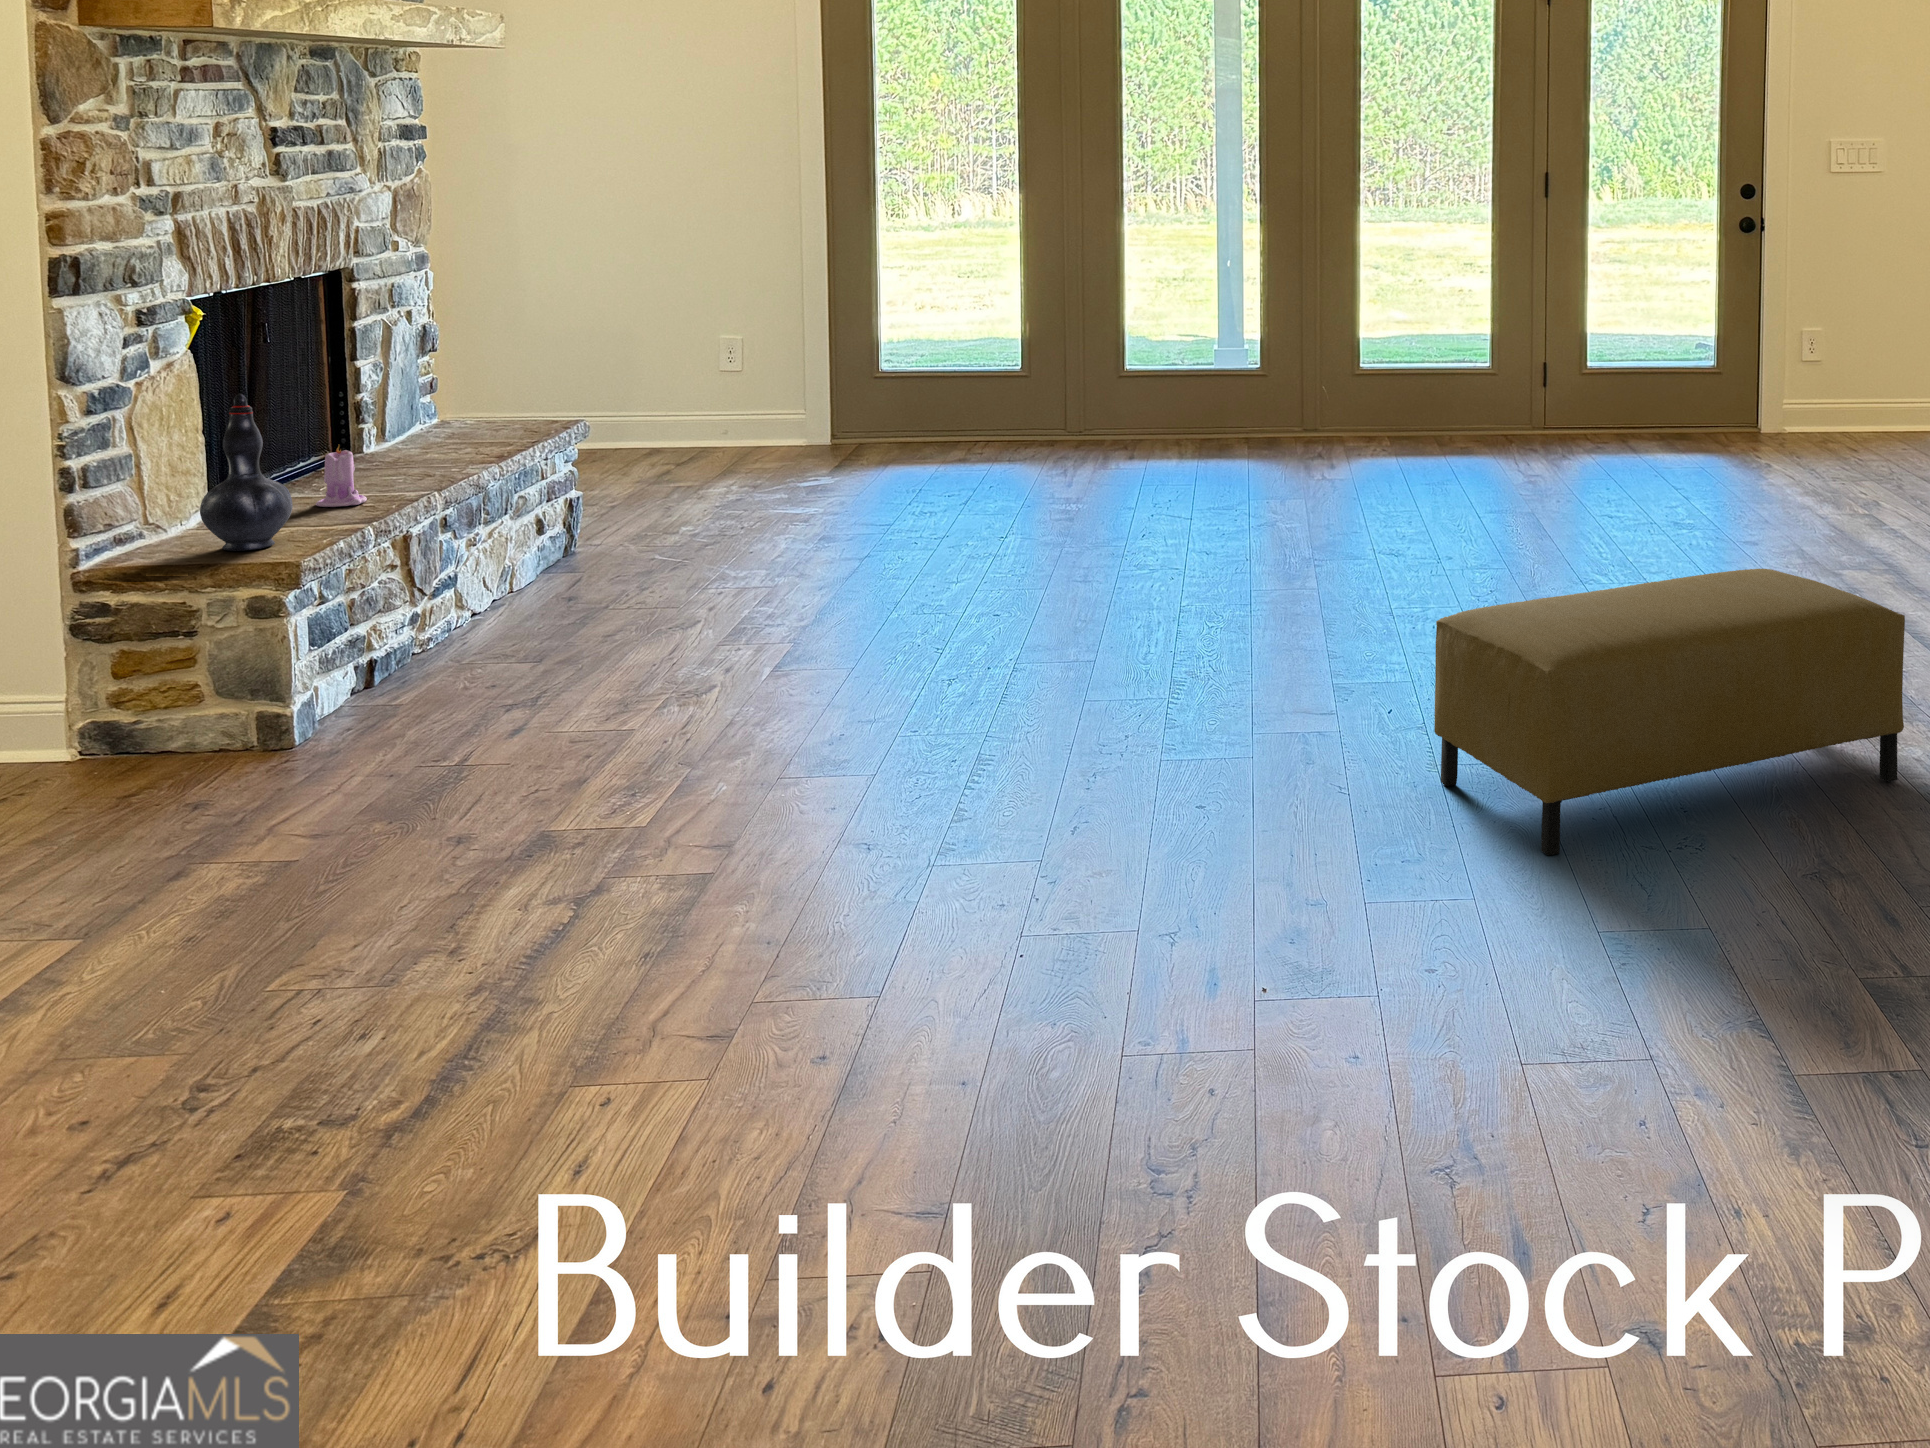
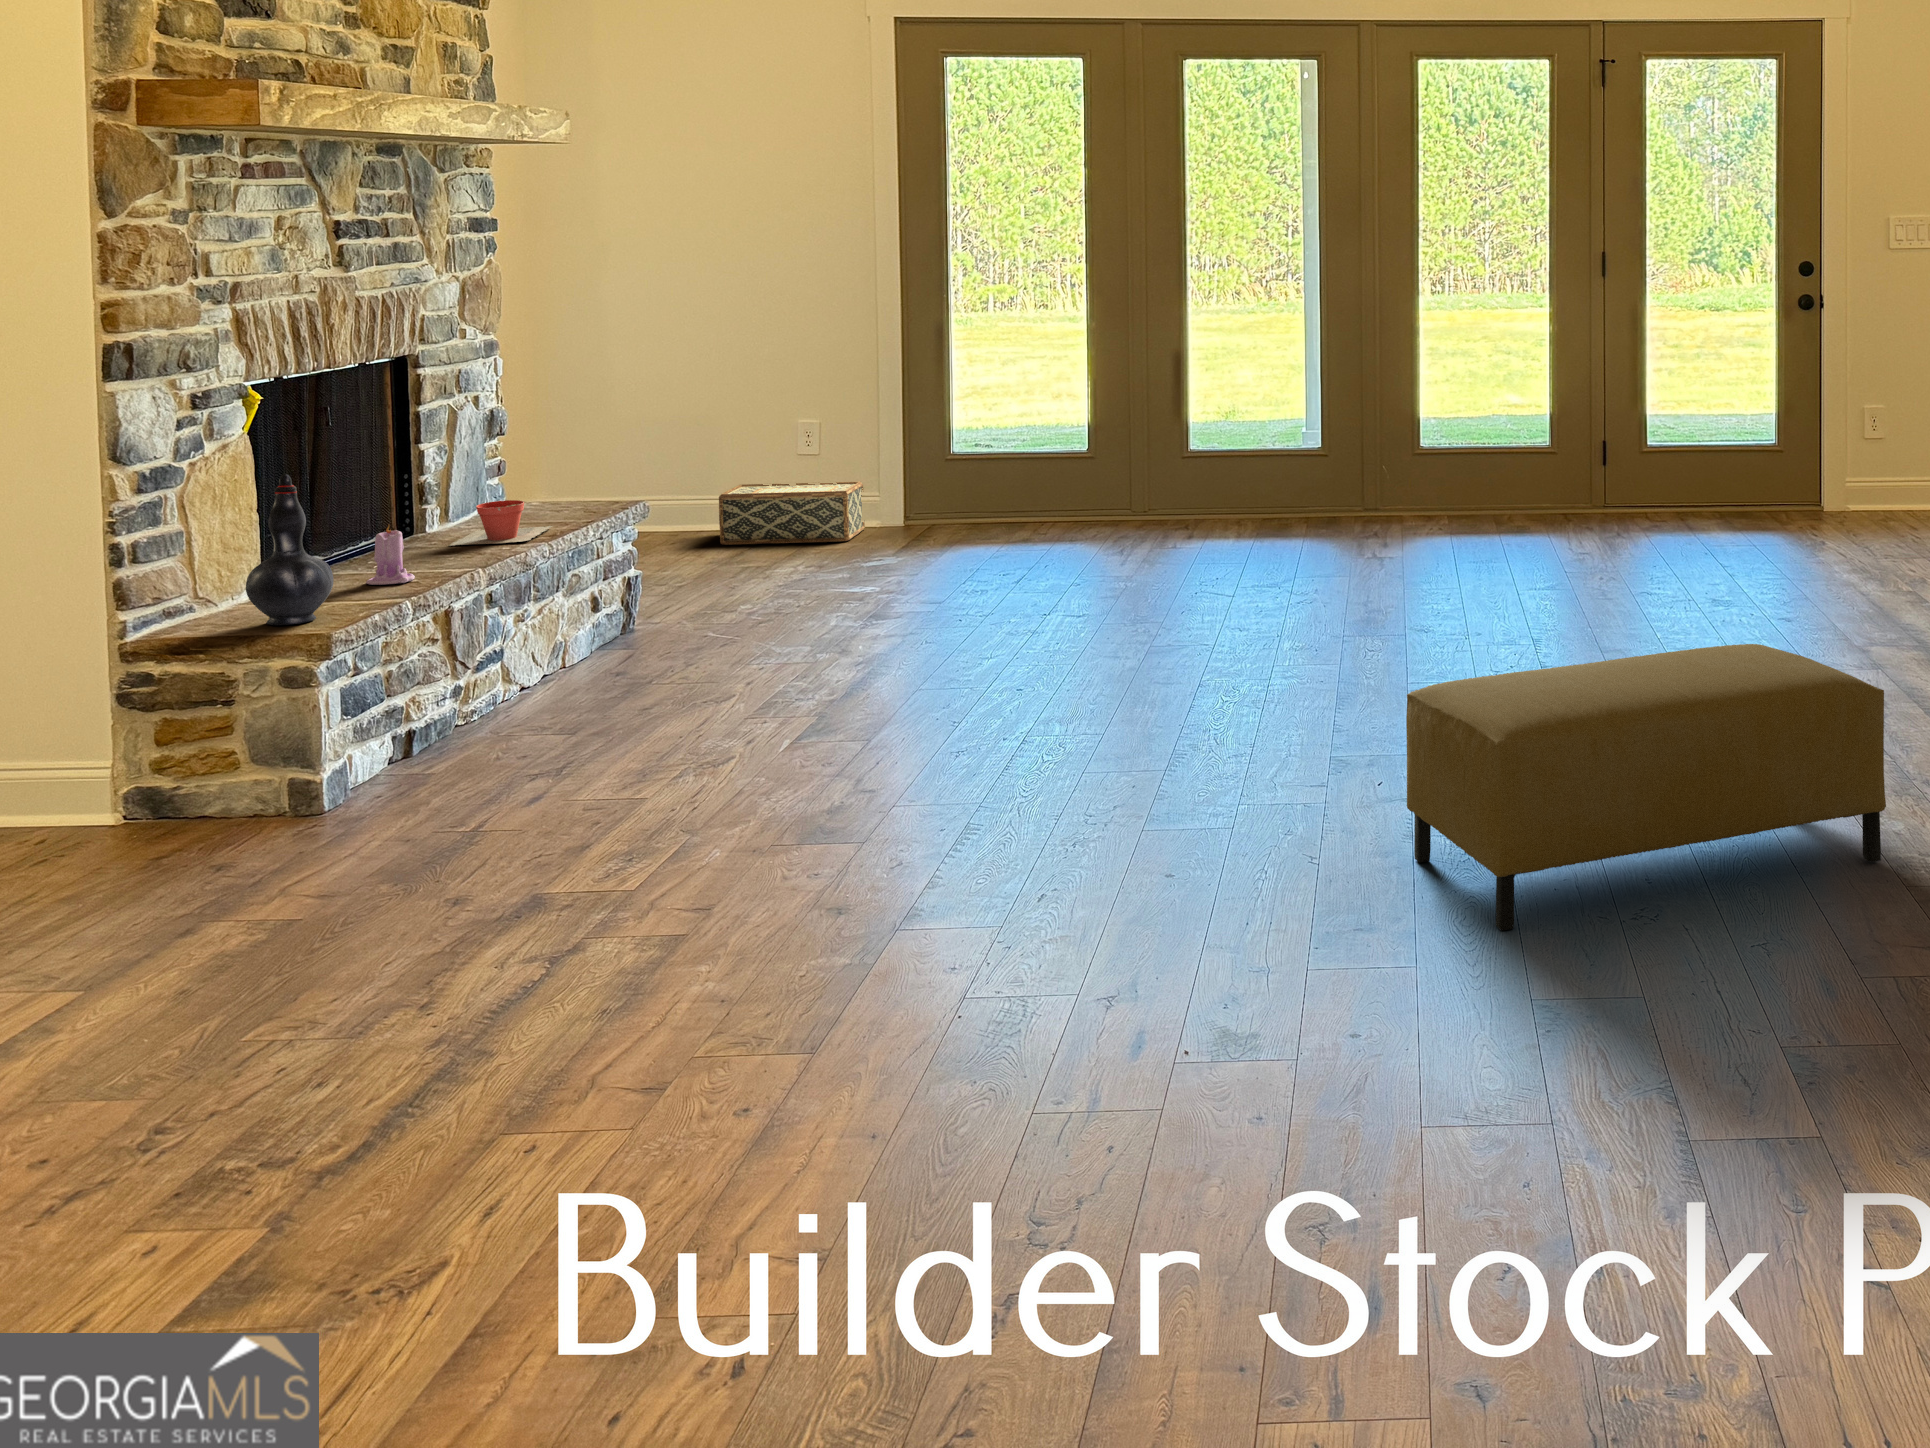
woven basket: none [639,395,787,459] -> present [719,482,865,545]
plant pot: none [390,418,497,465] -> present [451,500,552,545]

